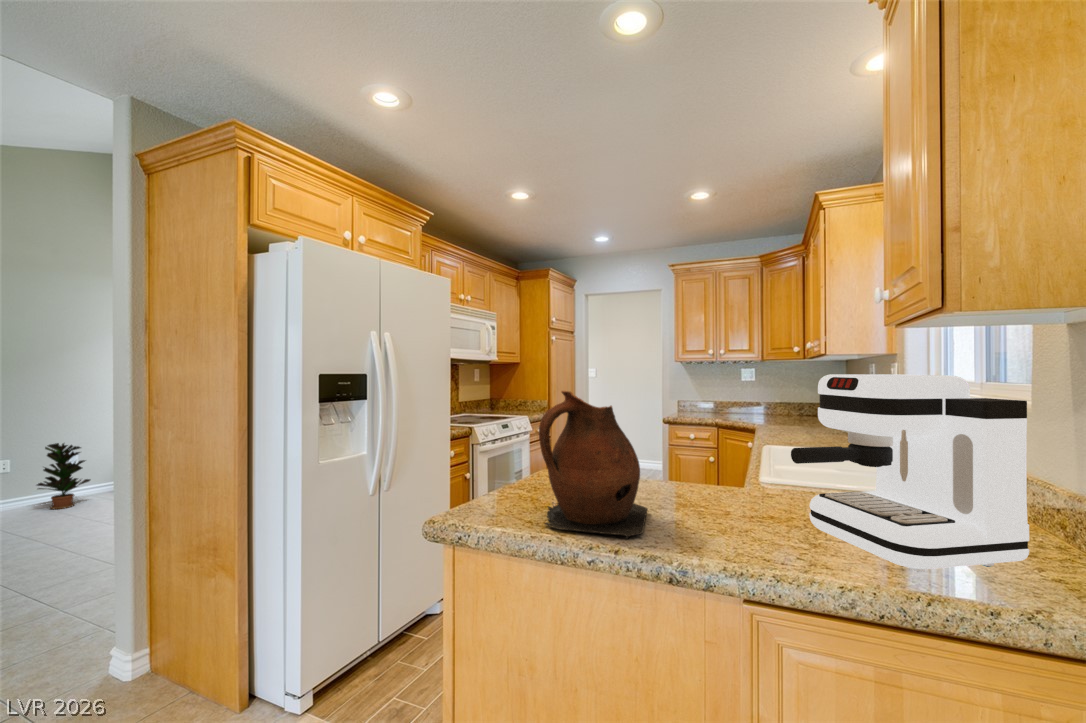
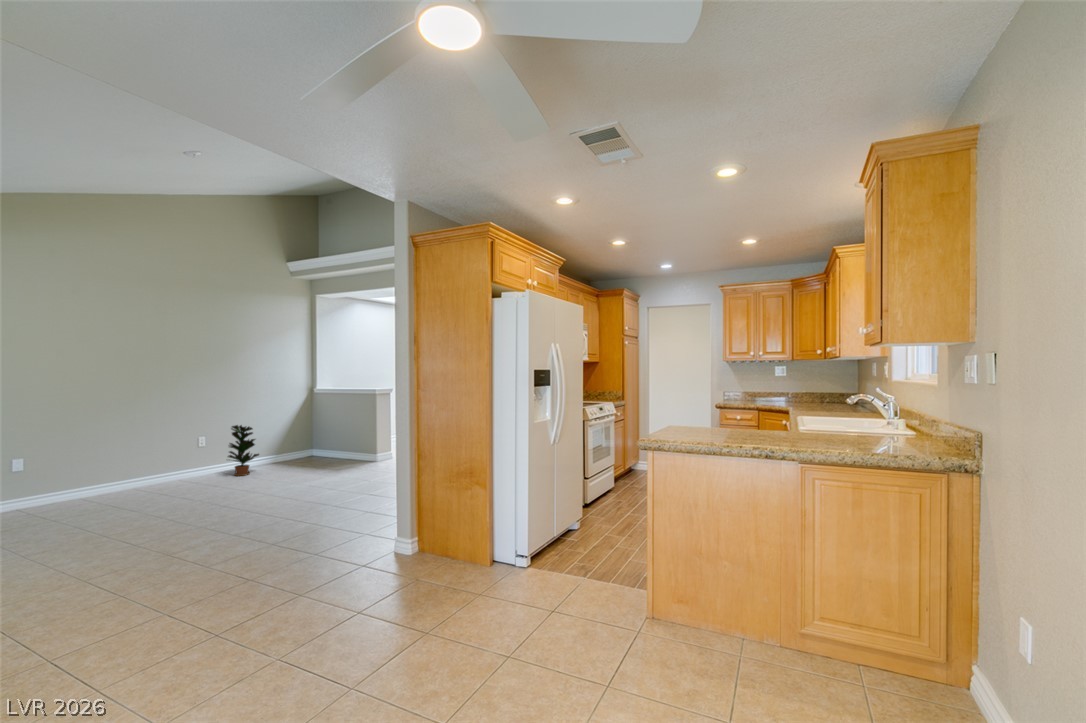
coffee maker: present [791,374,1029,572] -> none [820,368,913,443]
ceramic pitcher: present [539,391,648,539] -> none [706,375,757,436]

